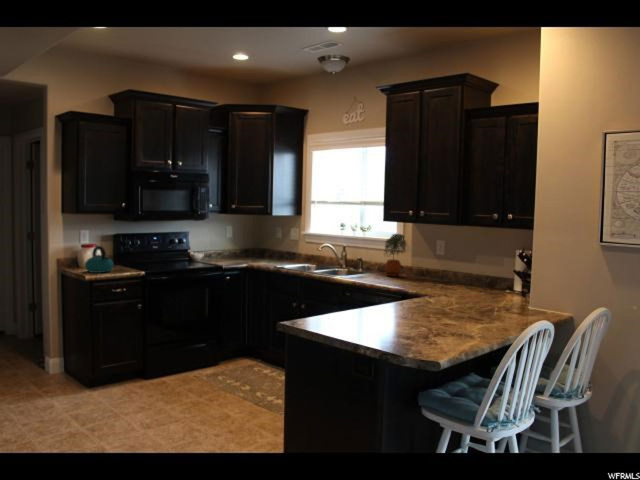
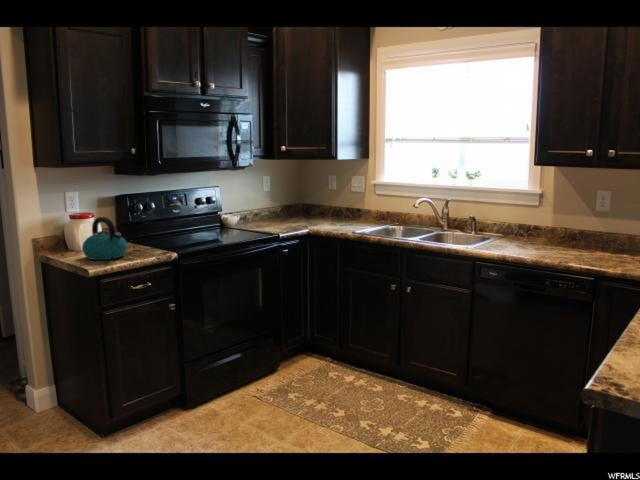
potted plant: present [385,234,405,276] -> none [518,181,554,243]

